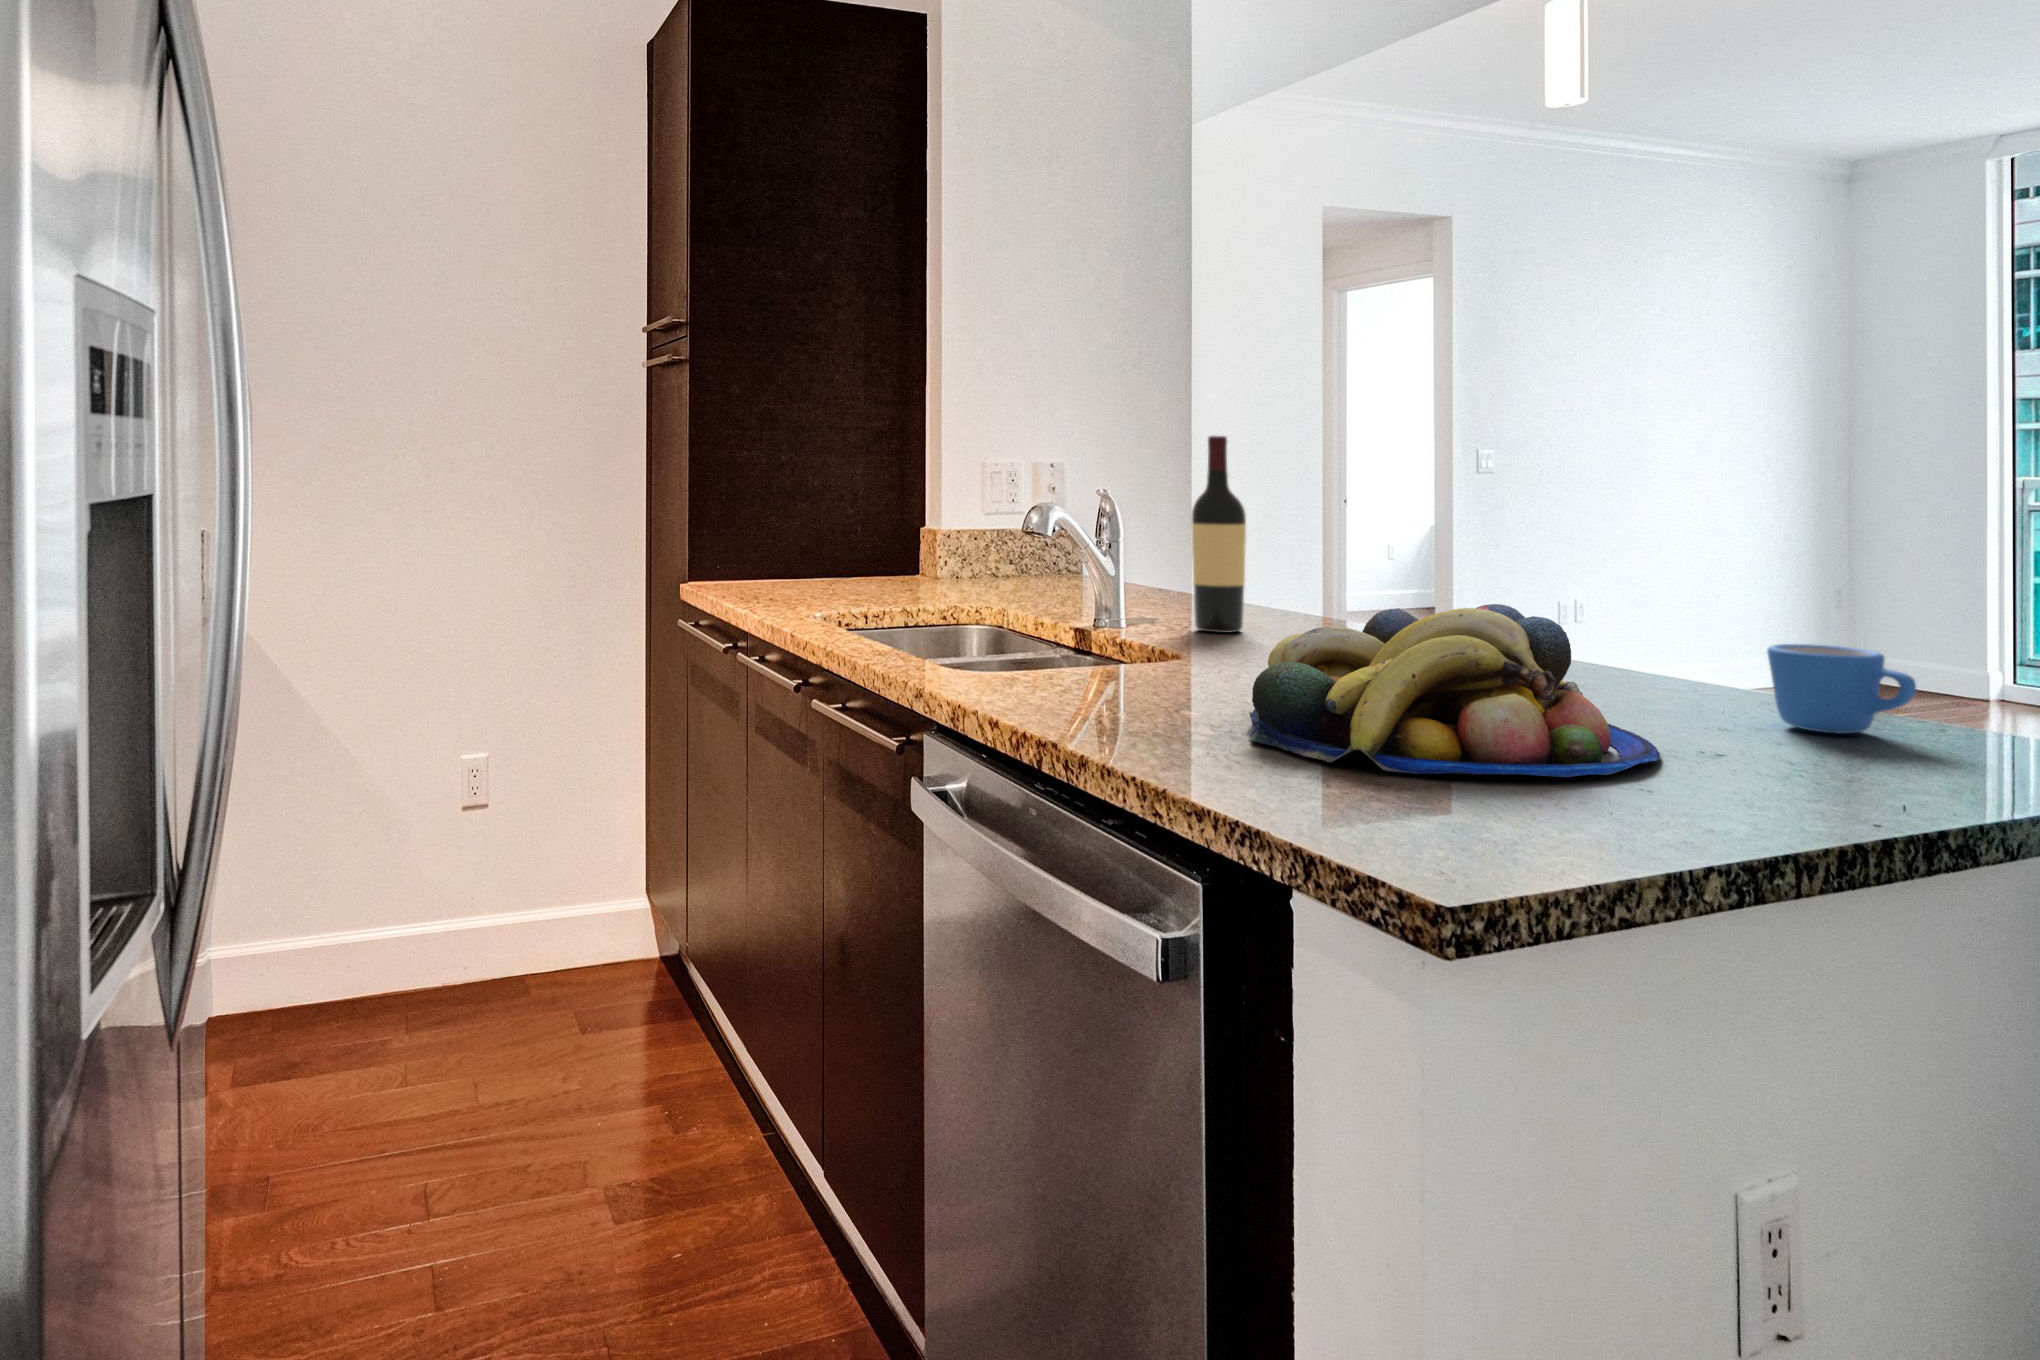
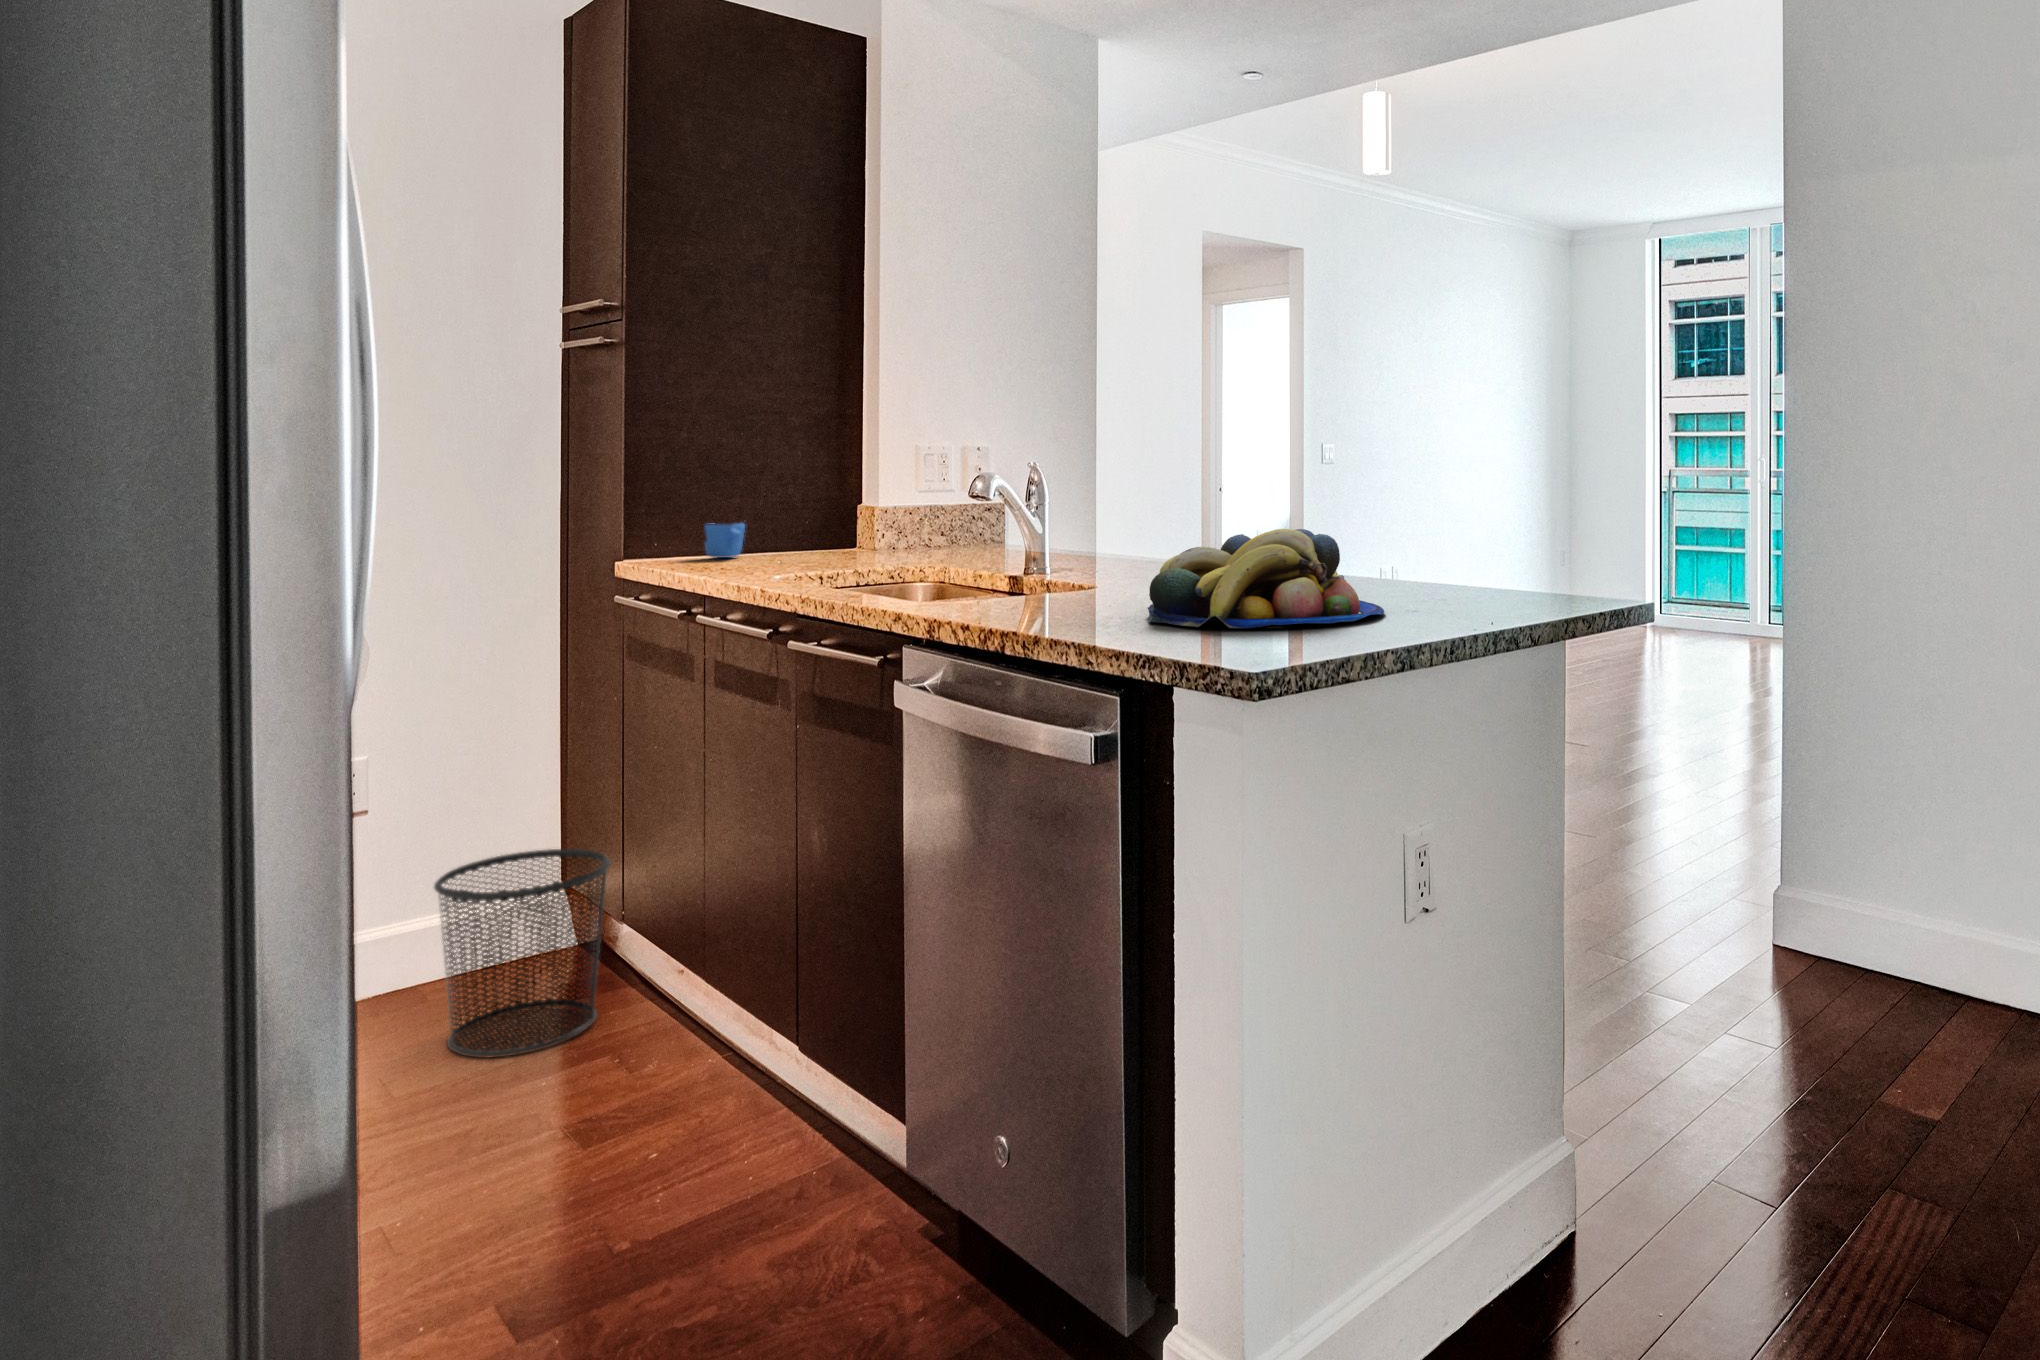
wine bottle: present [1192,435,1246,633] -> none [1102,422,1142,573]
mug: present [1767,644,1916,734] -> present [705,523,745,558]
waste bin: none [518,875,672,1090] -> present [434,849,611,1058]

